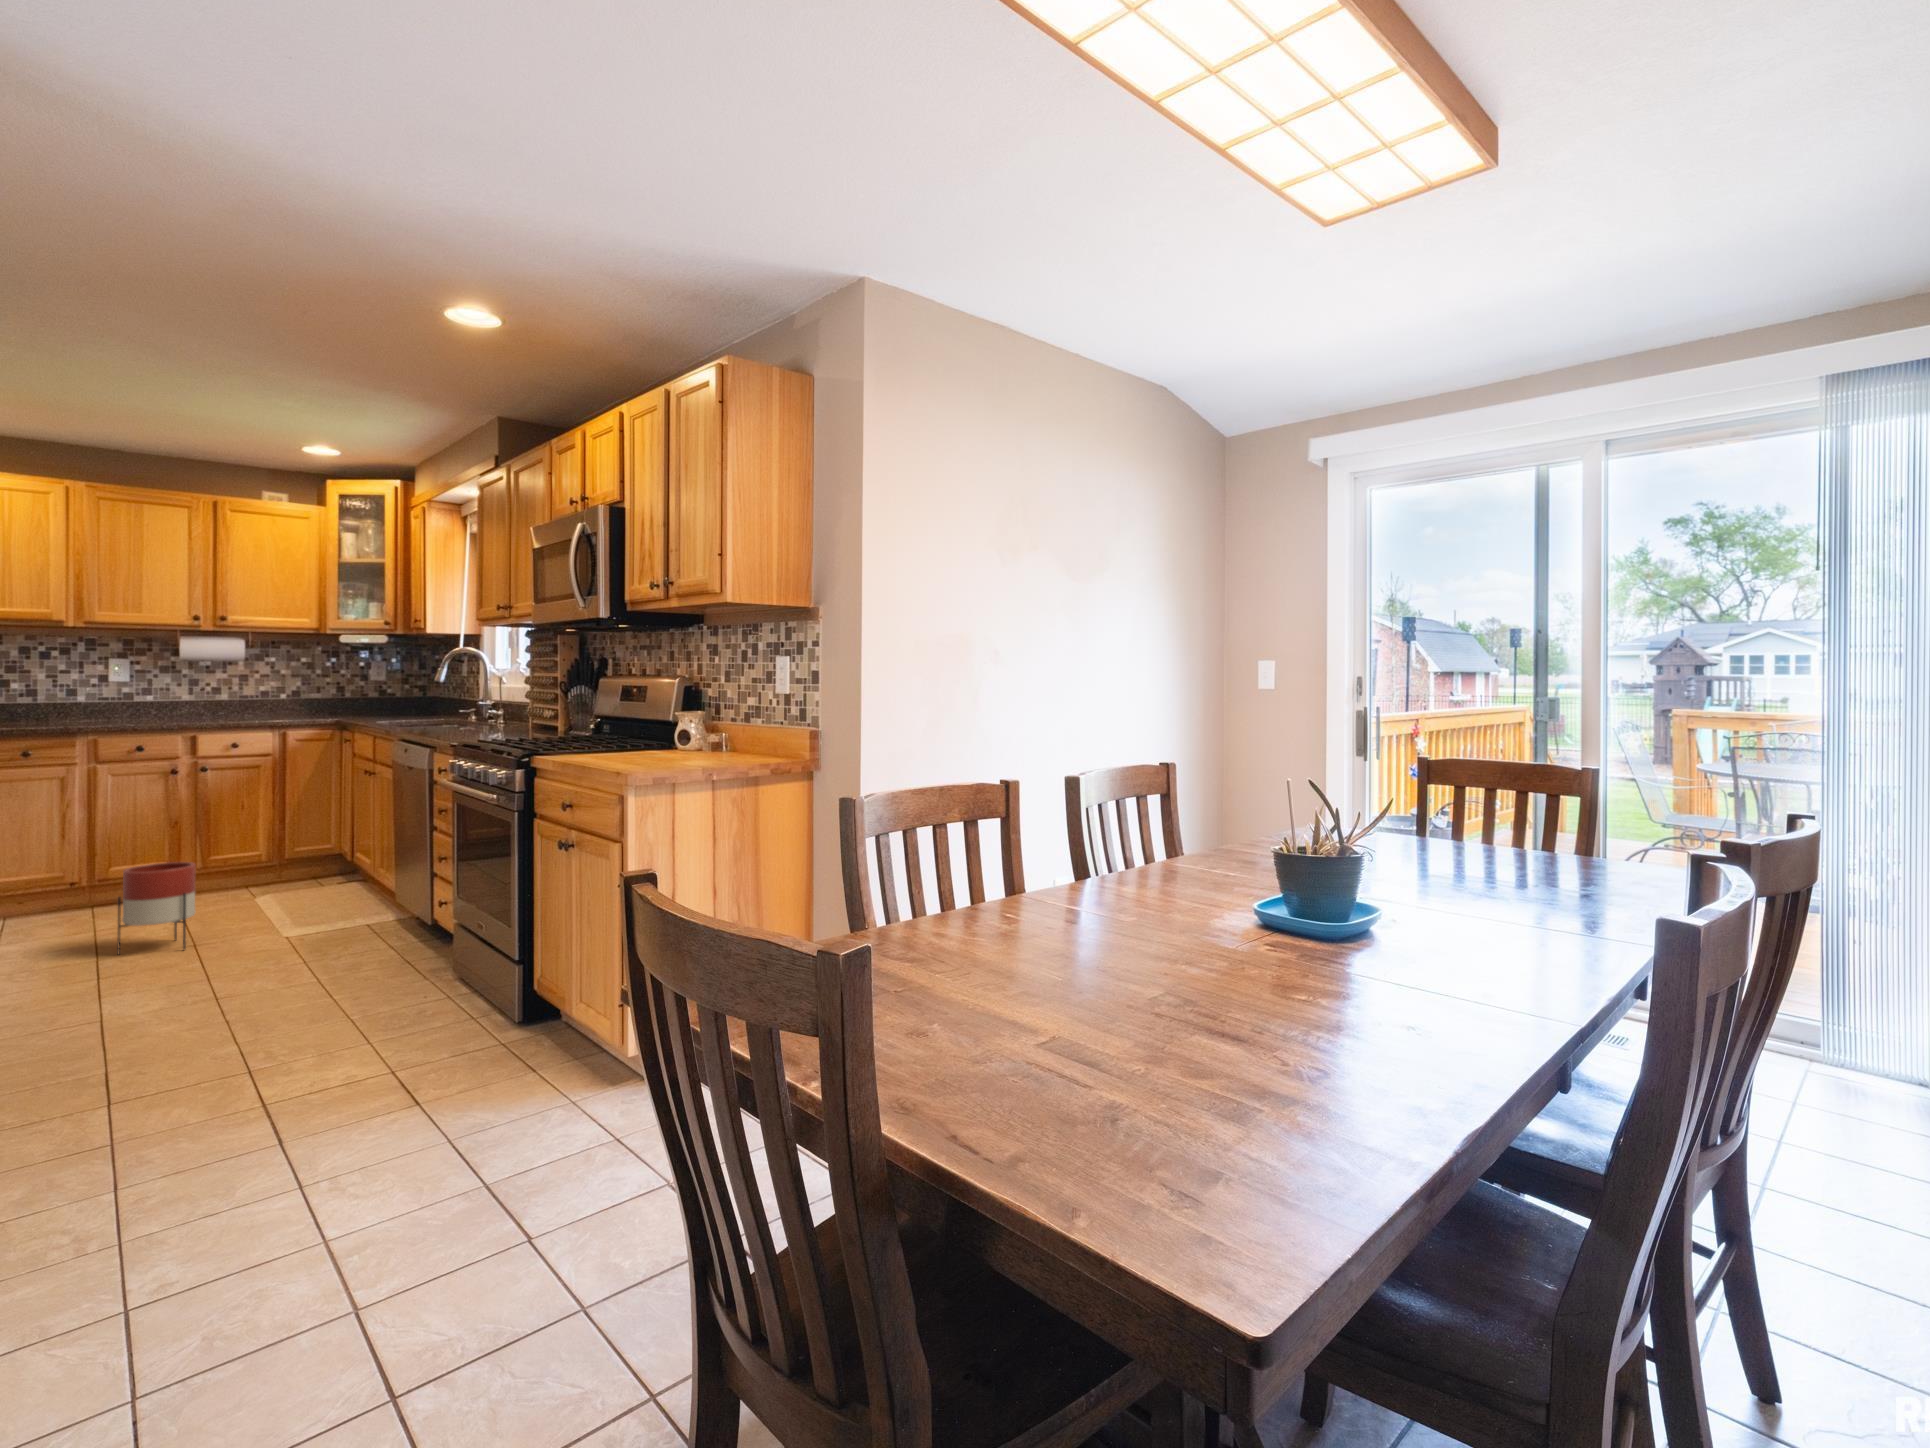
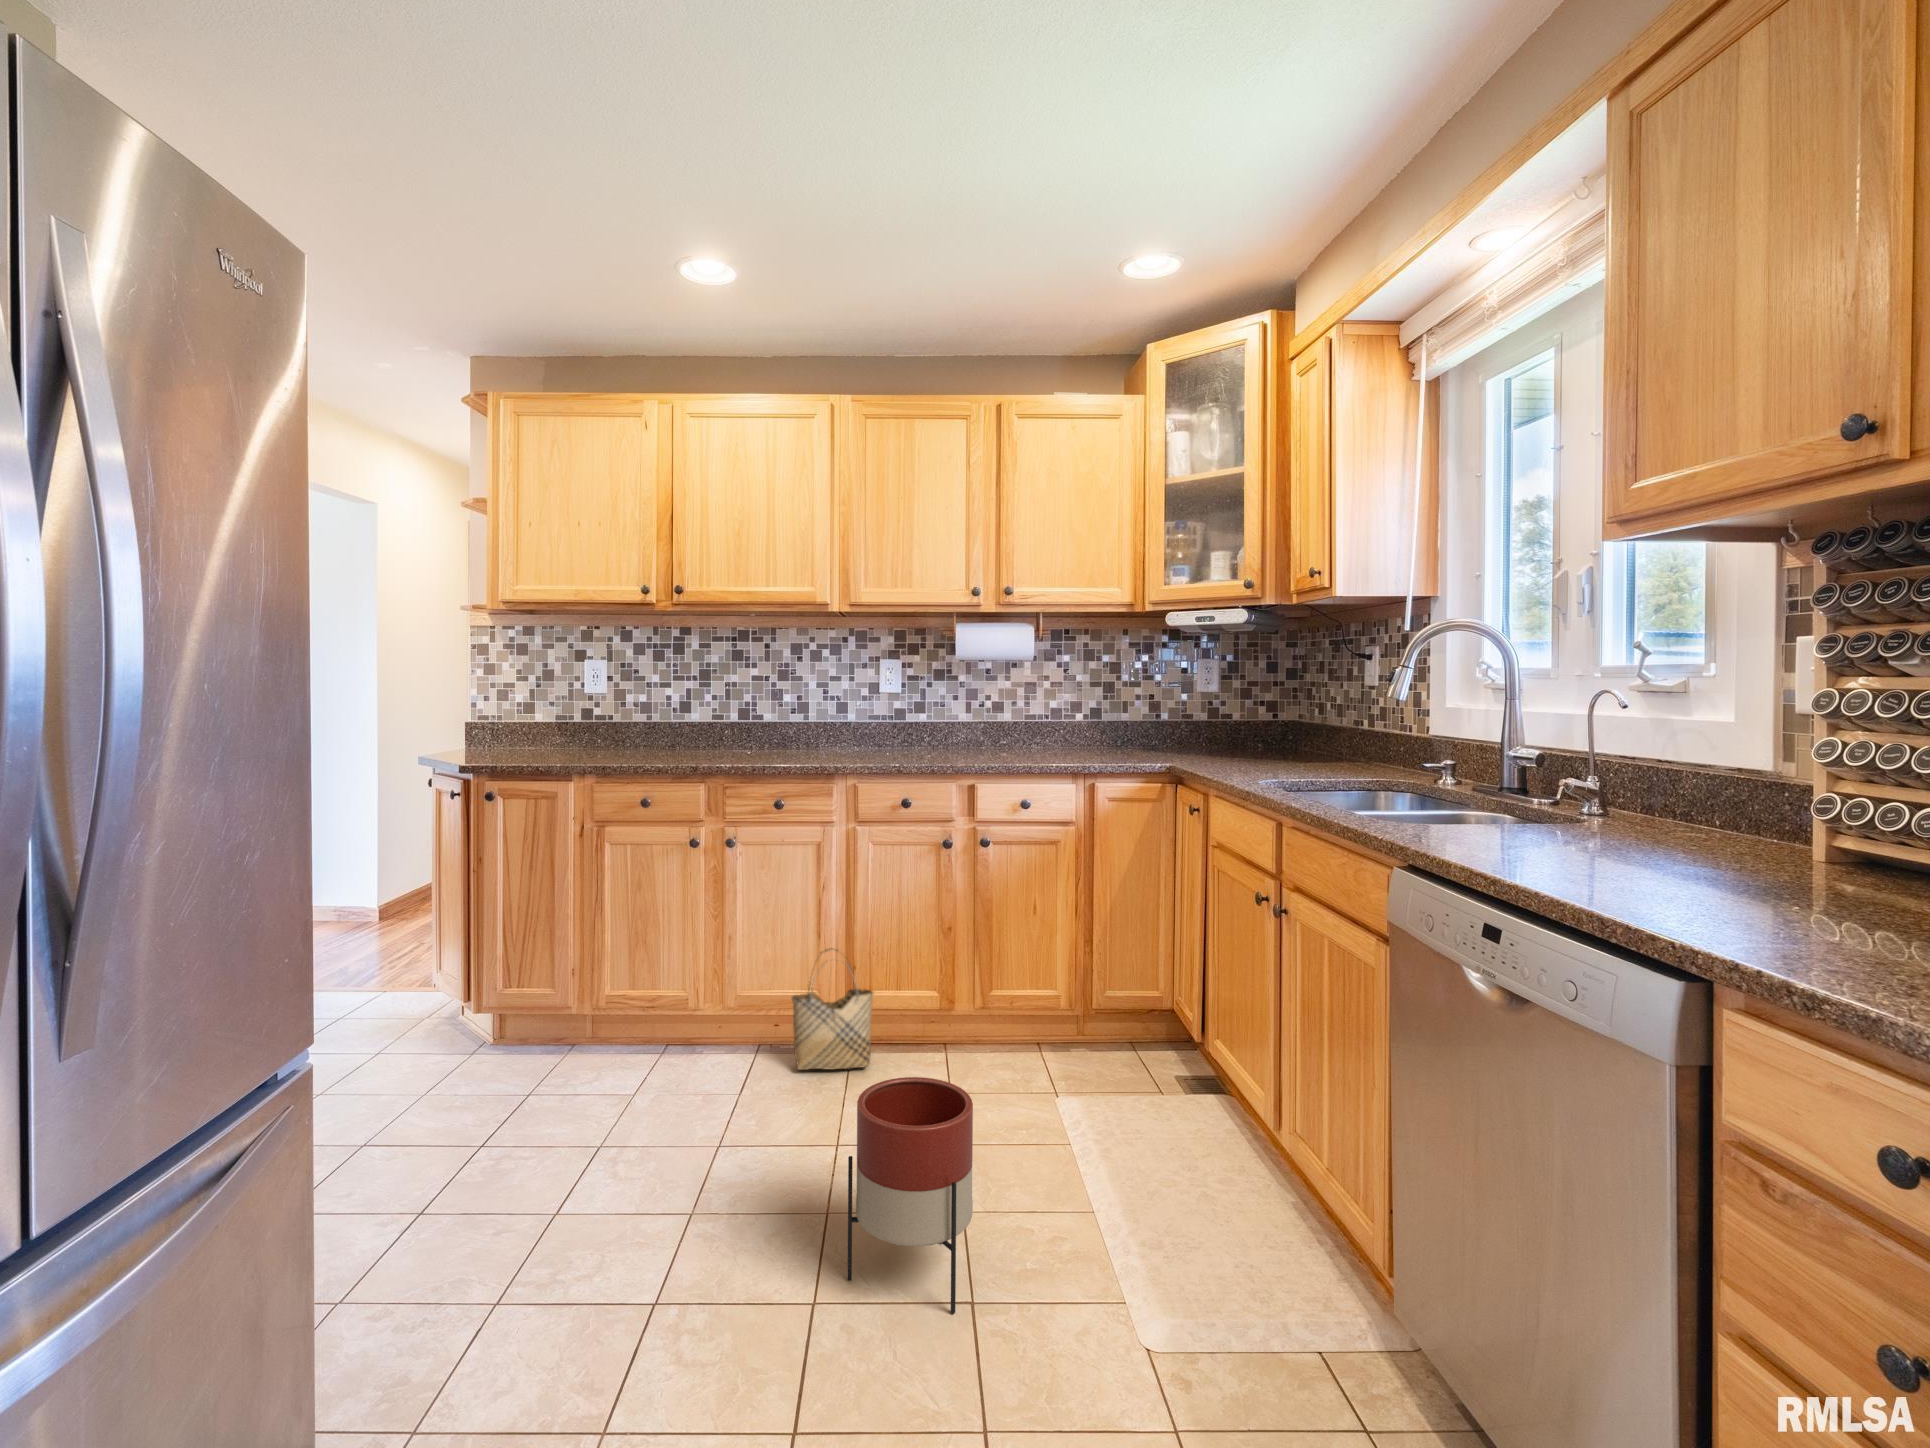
woven basket: none [42,843,114,918] -> present [792,949,873,1070]

